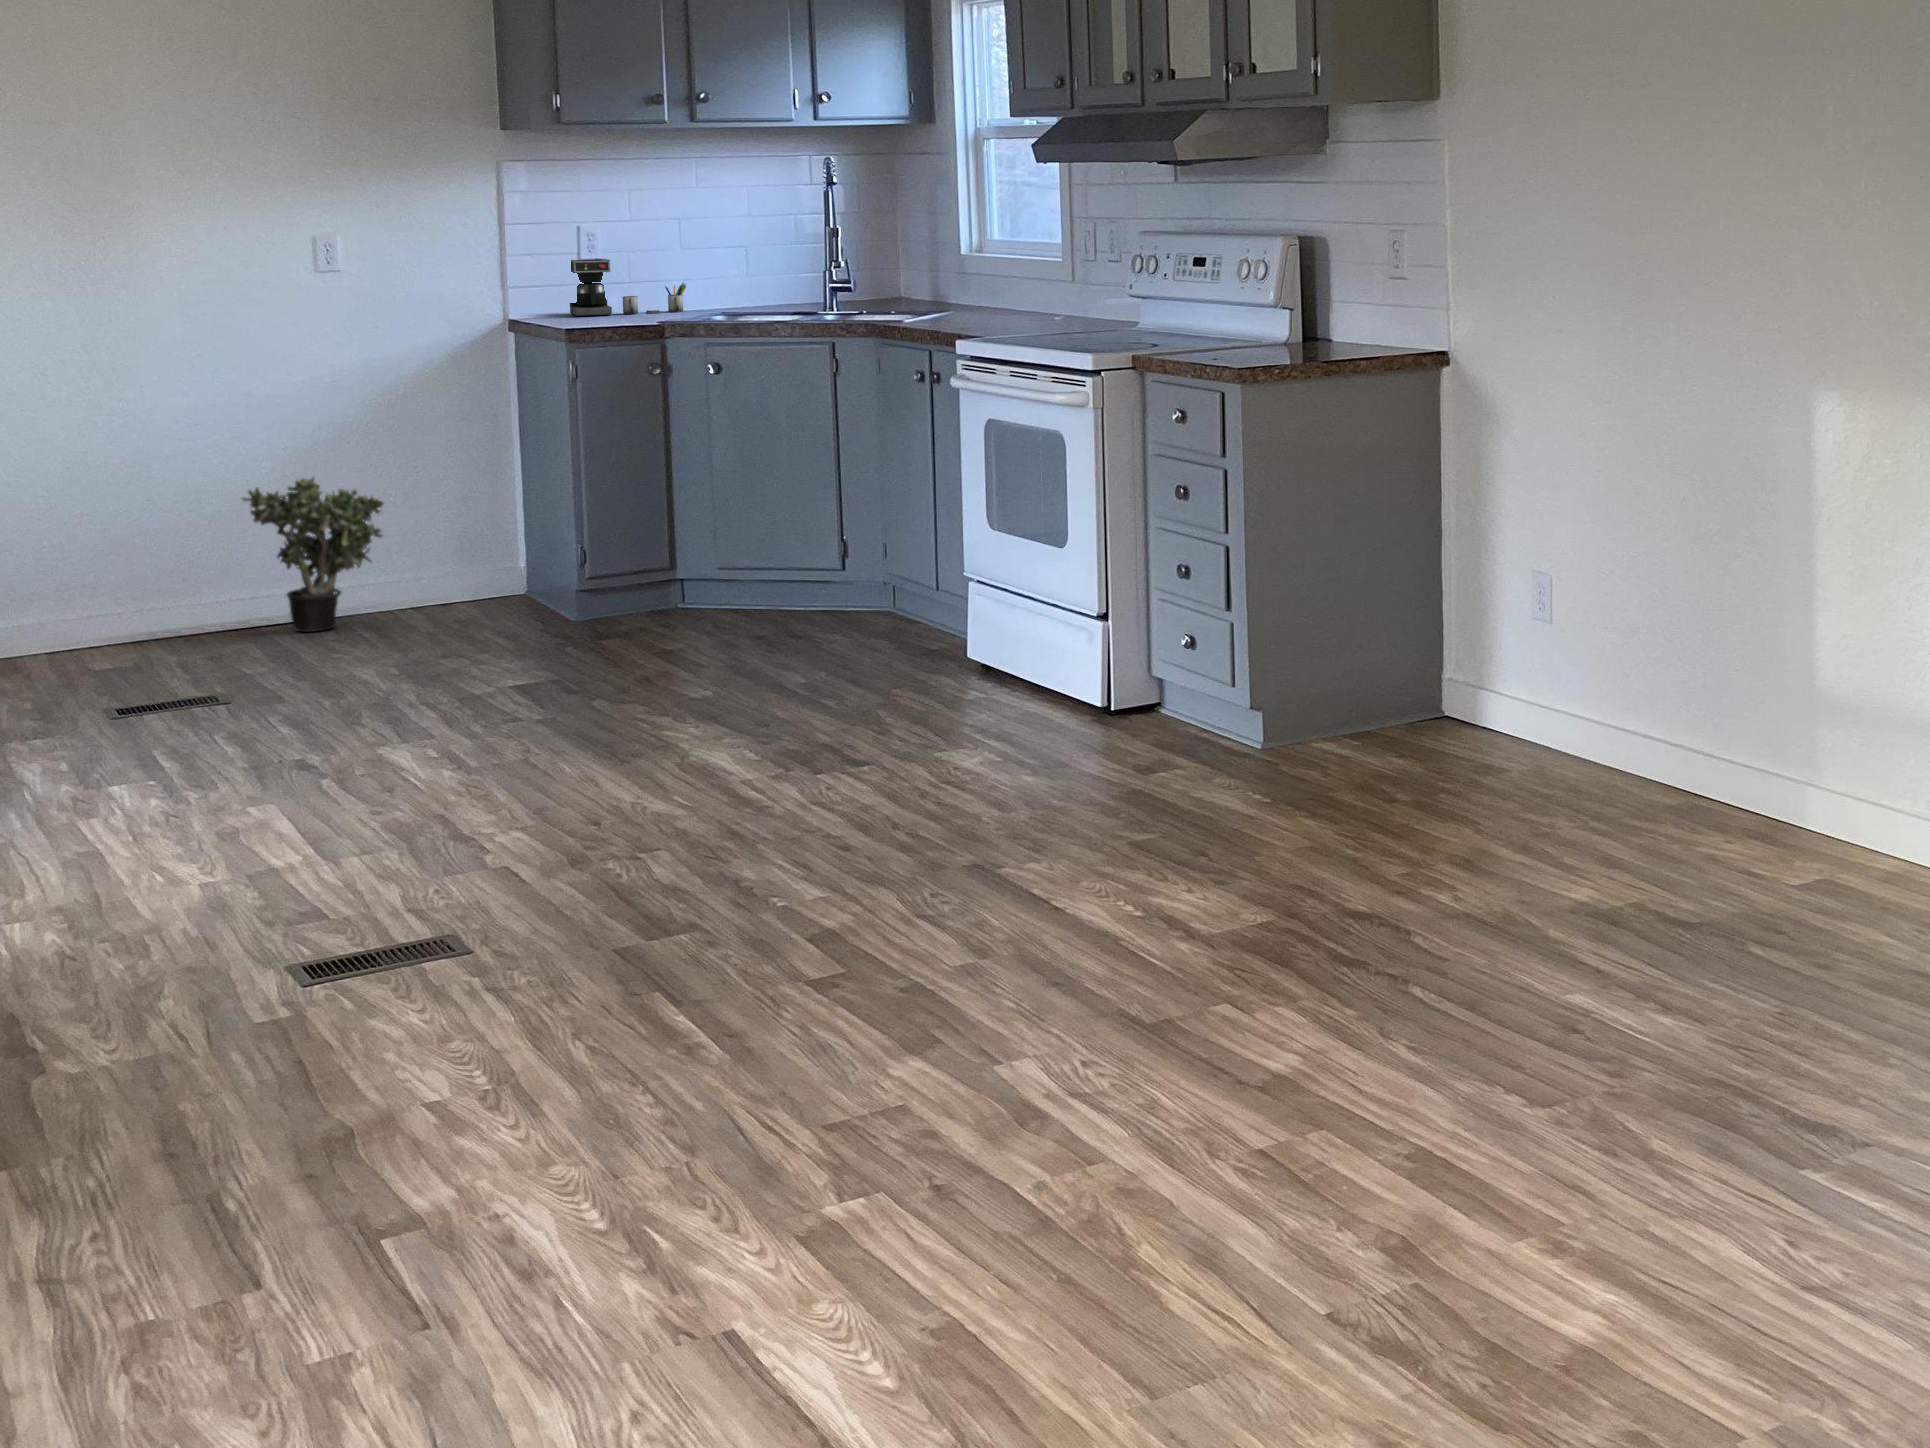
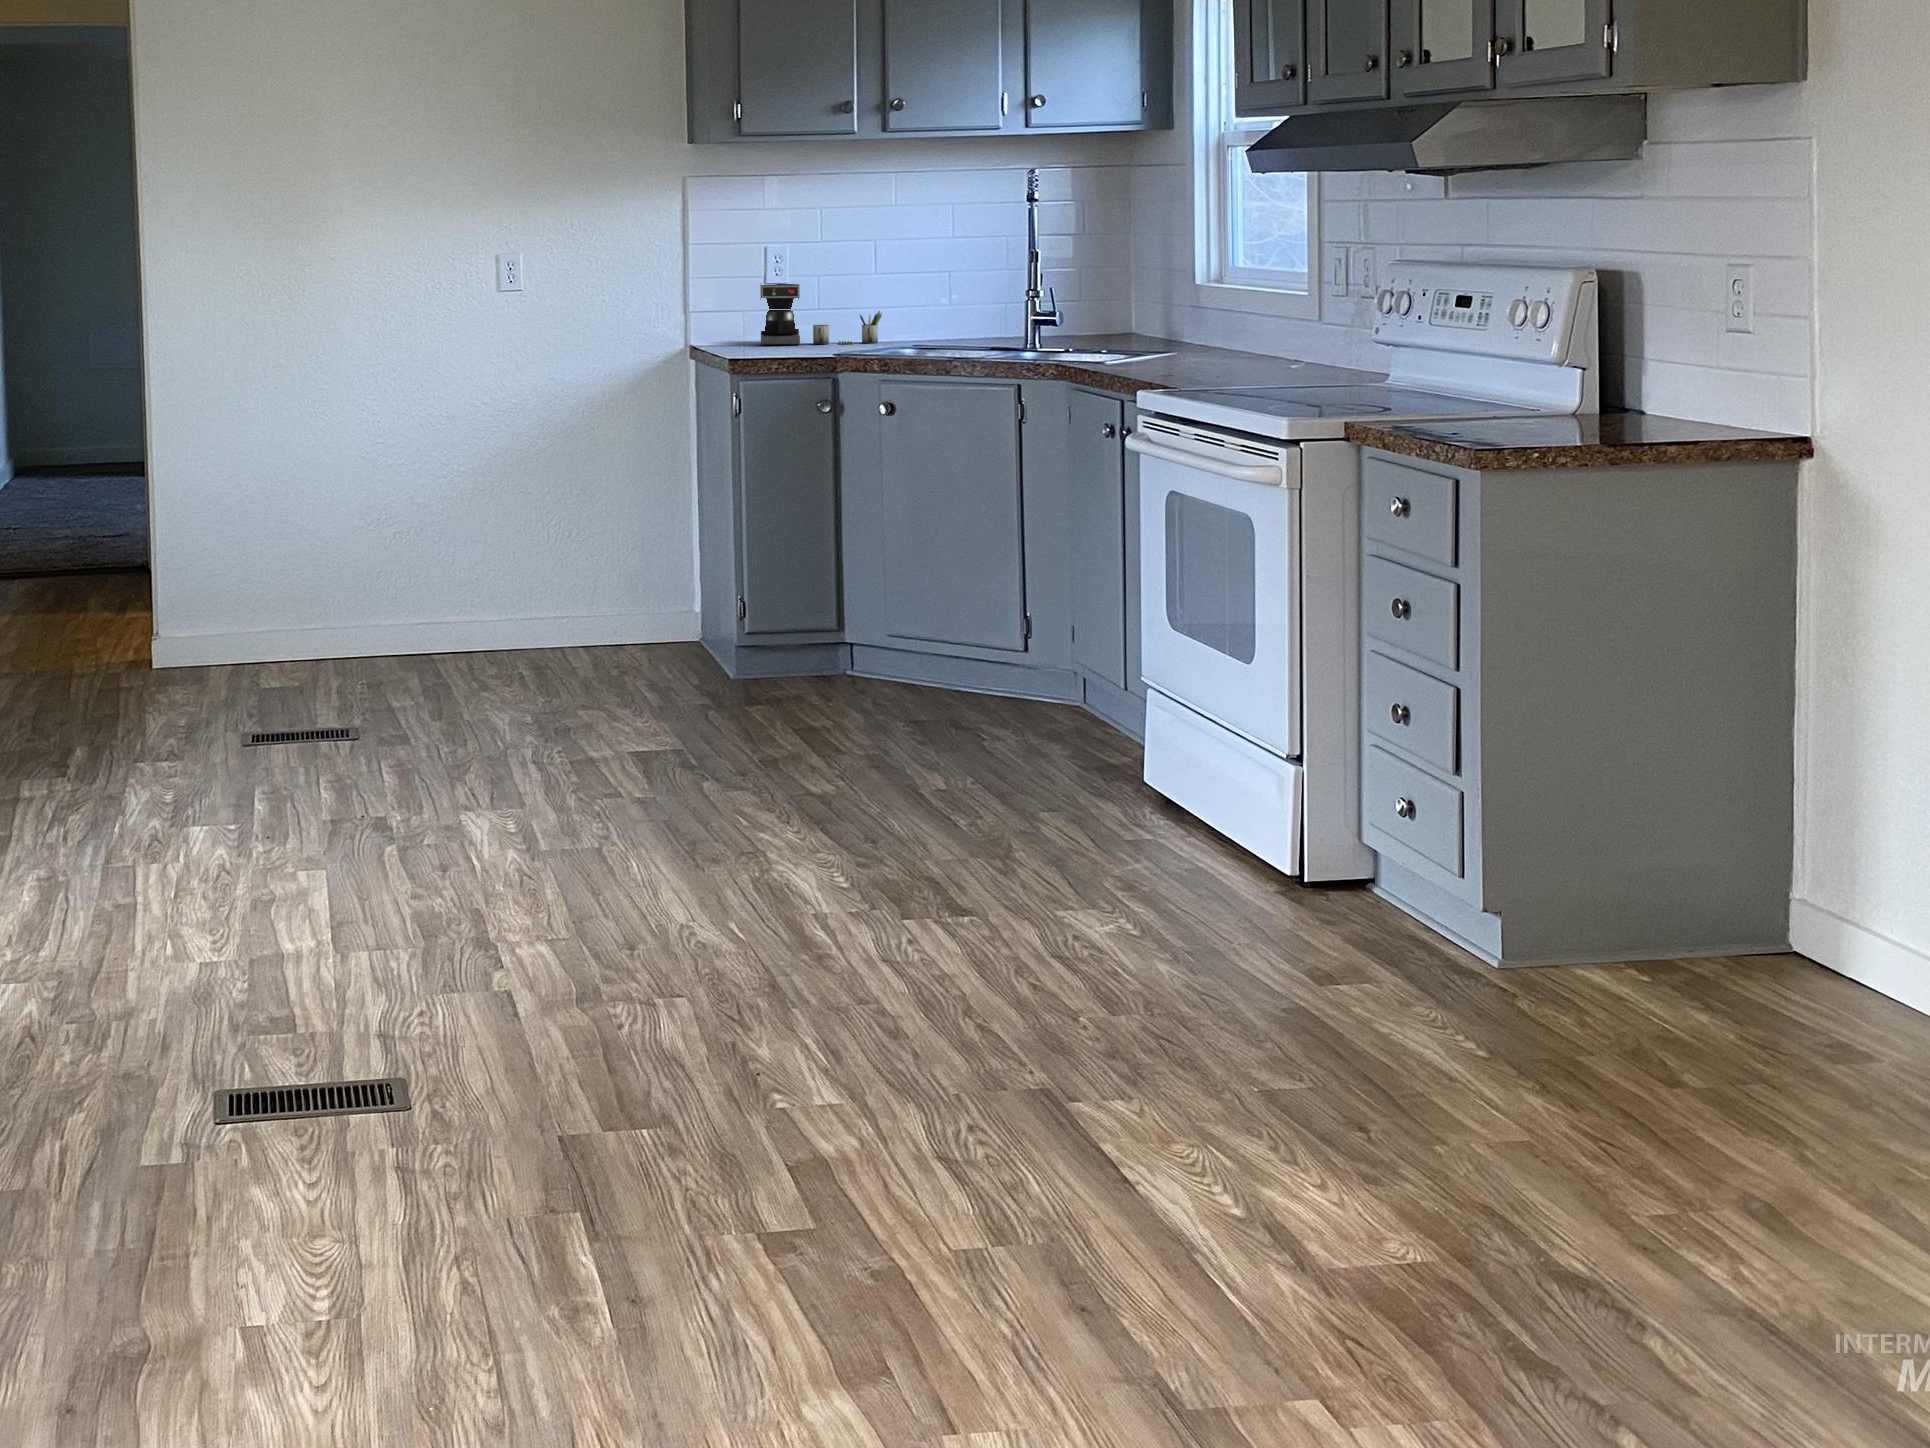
potted plant: present [241,478,383,632] -> none [417,503,554,664]

